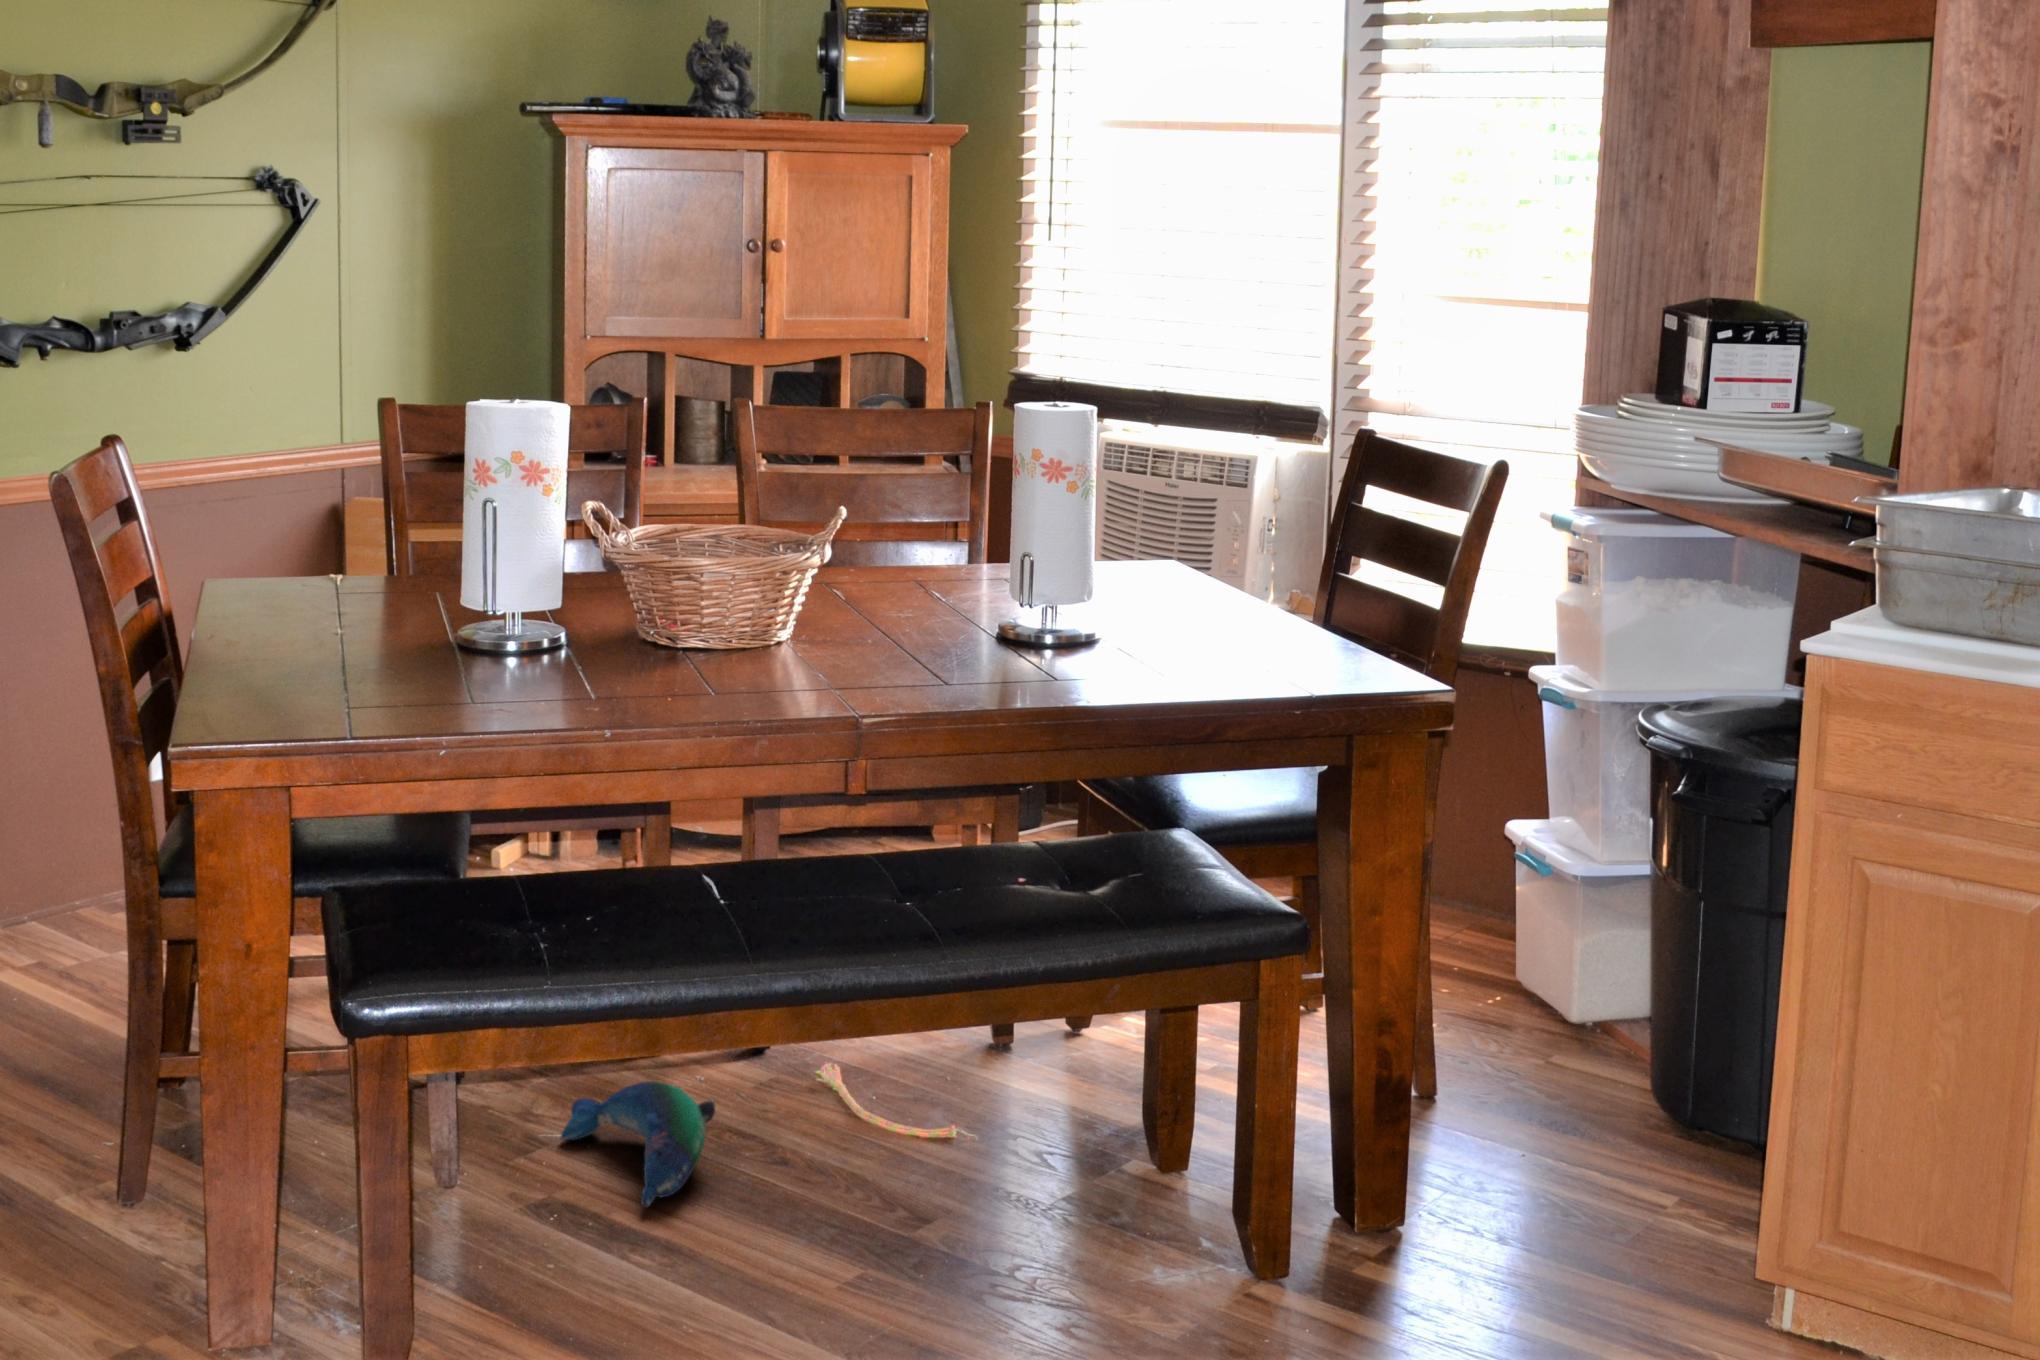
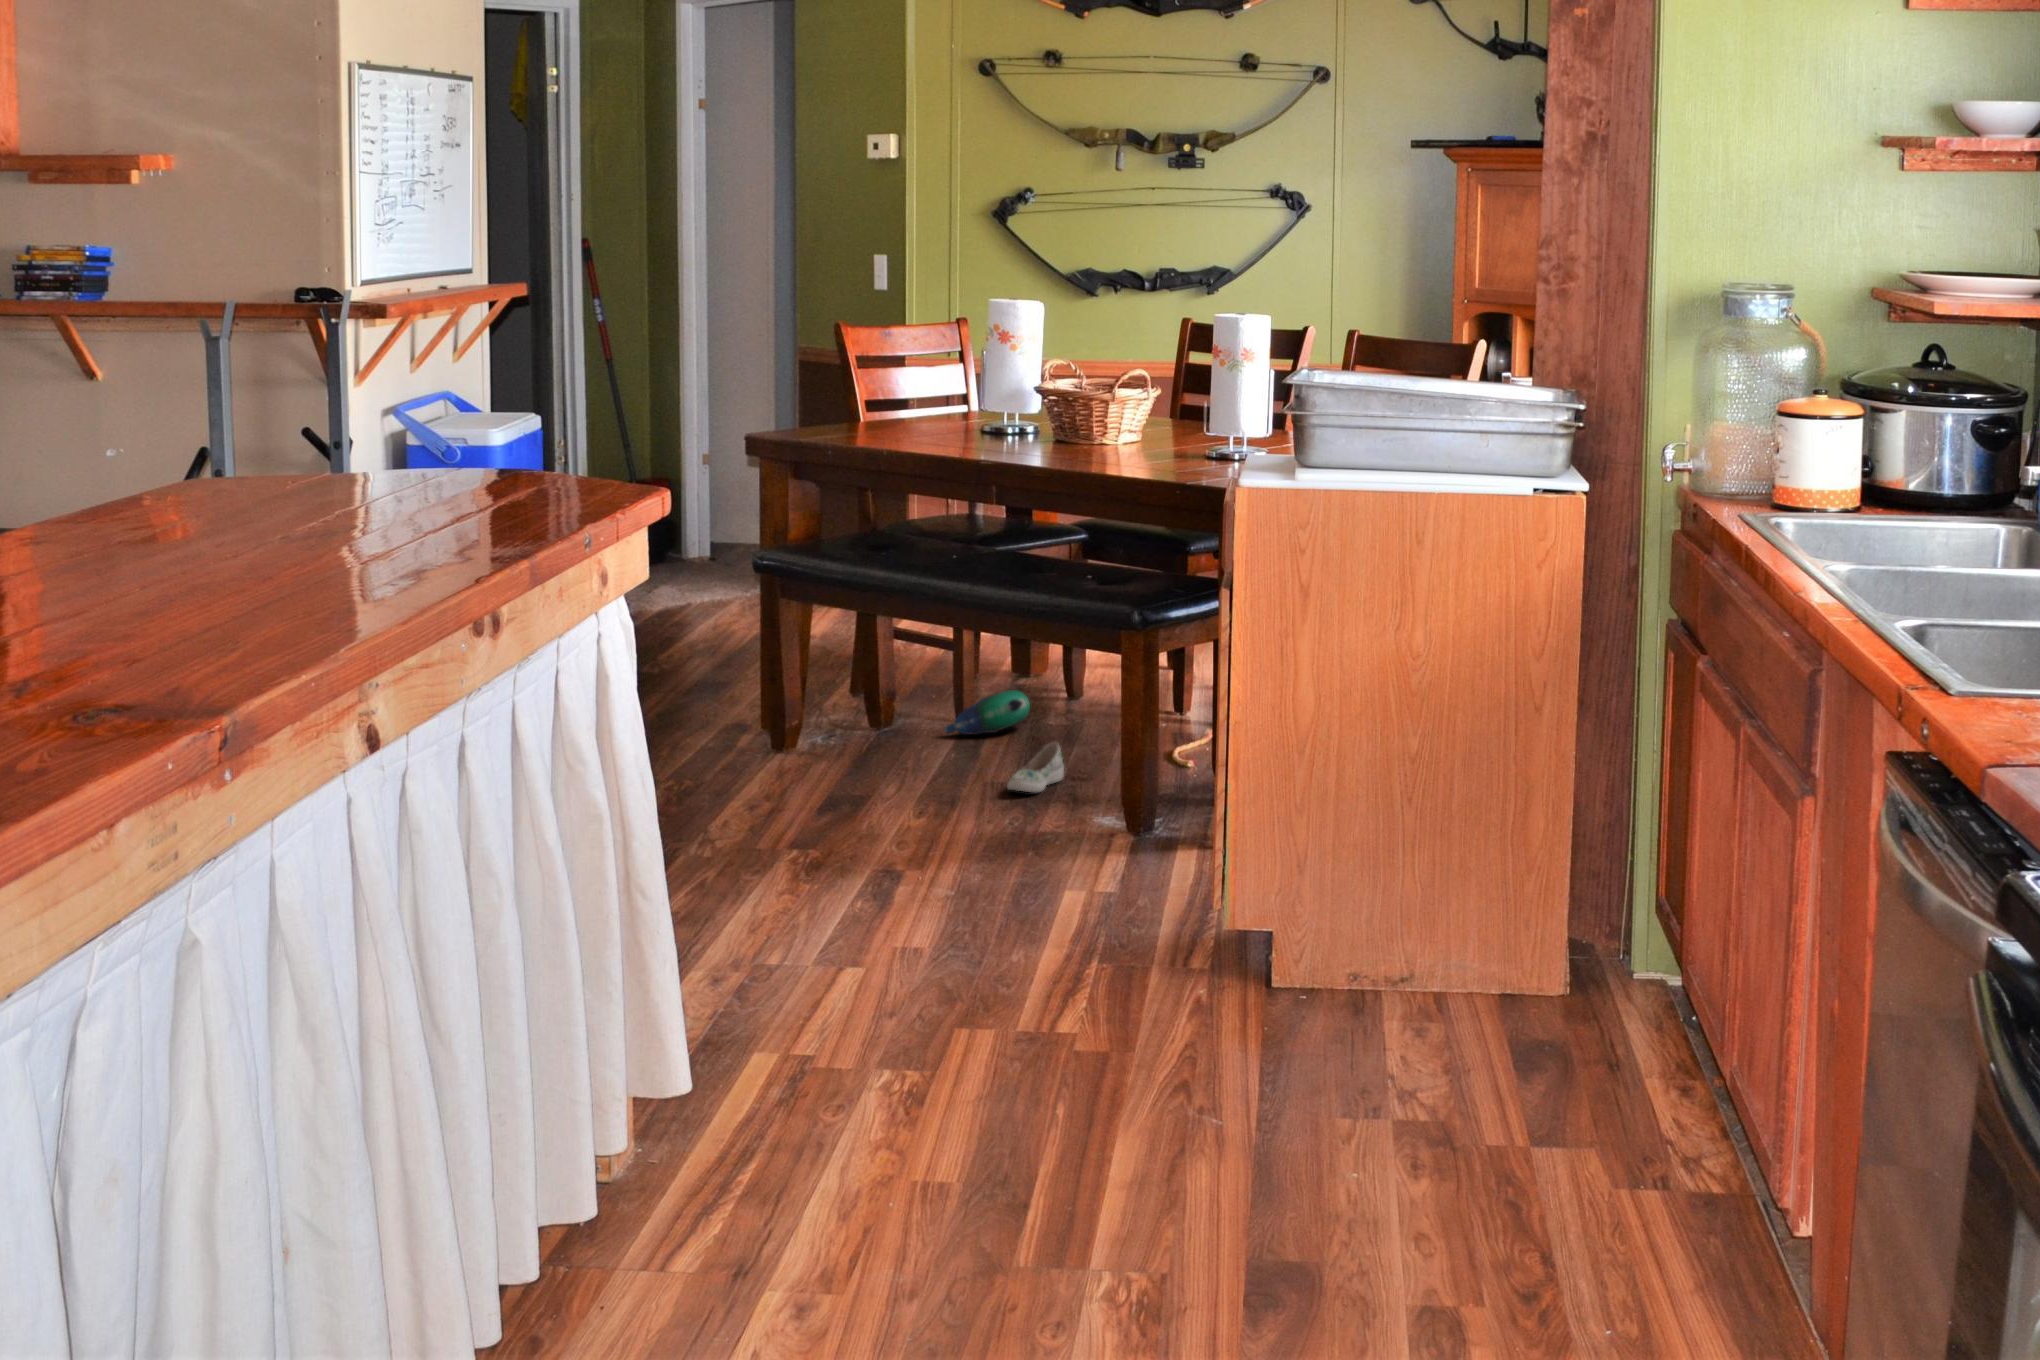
shoe: none [1024,1166,1149,1285] -> present [1007,742,1064,792]

